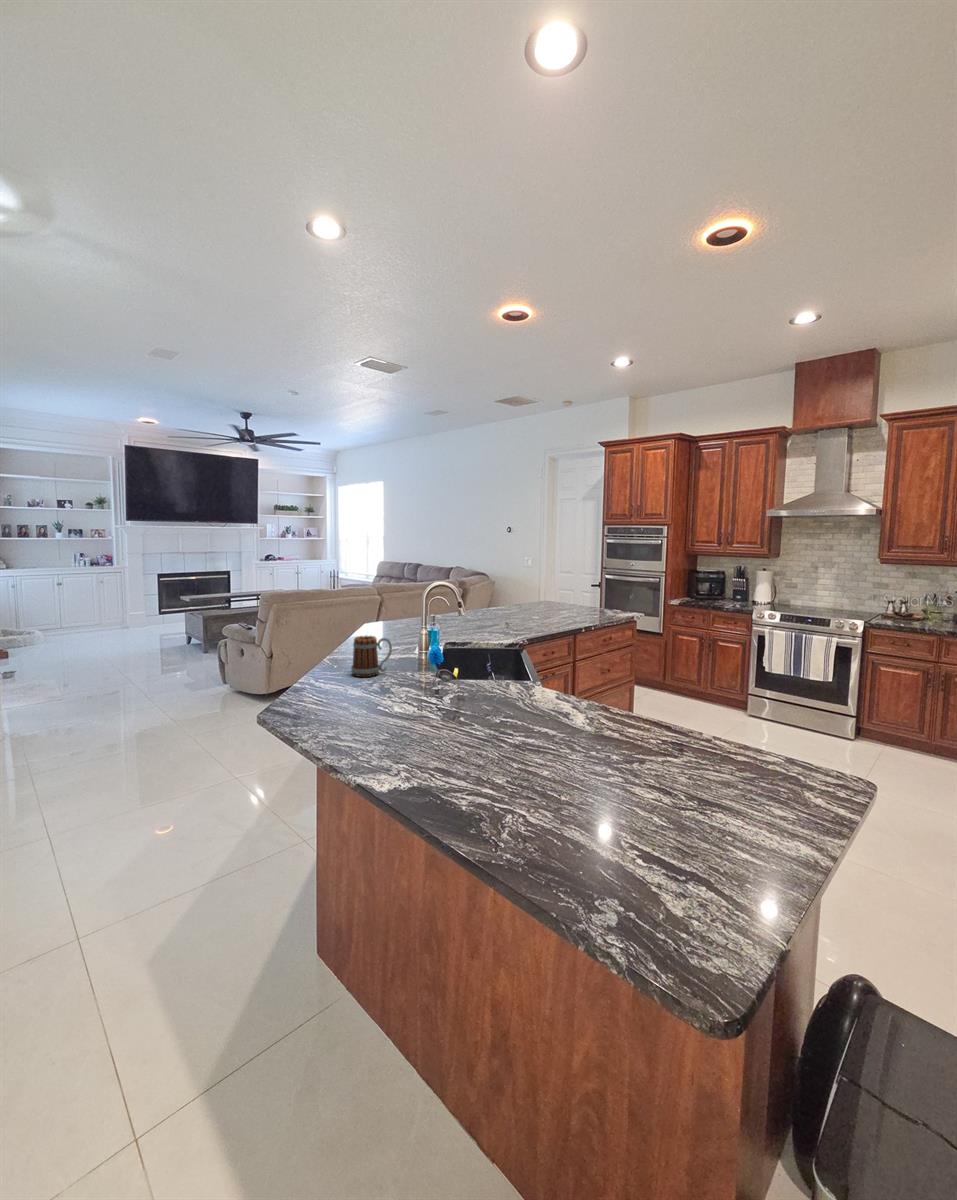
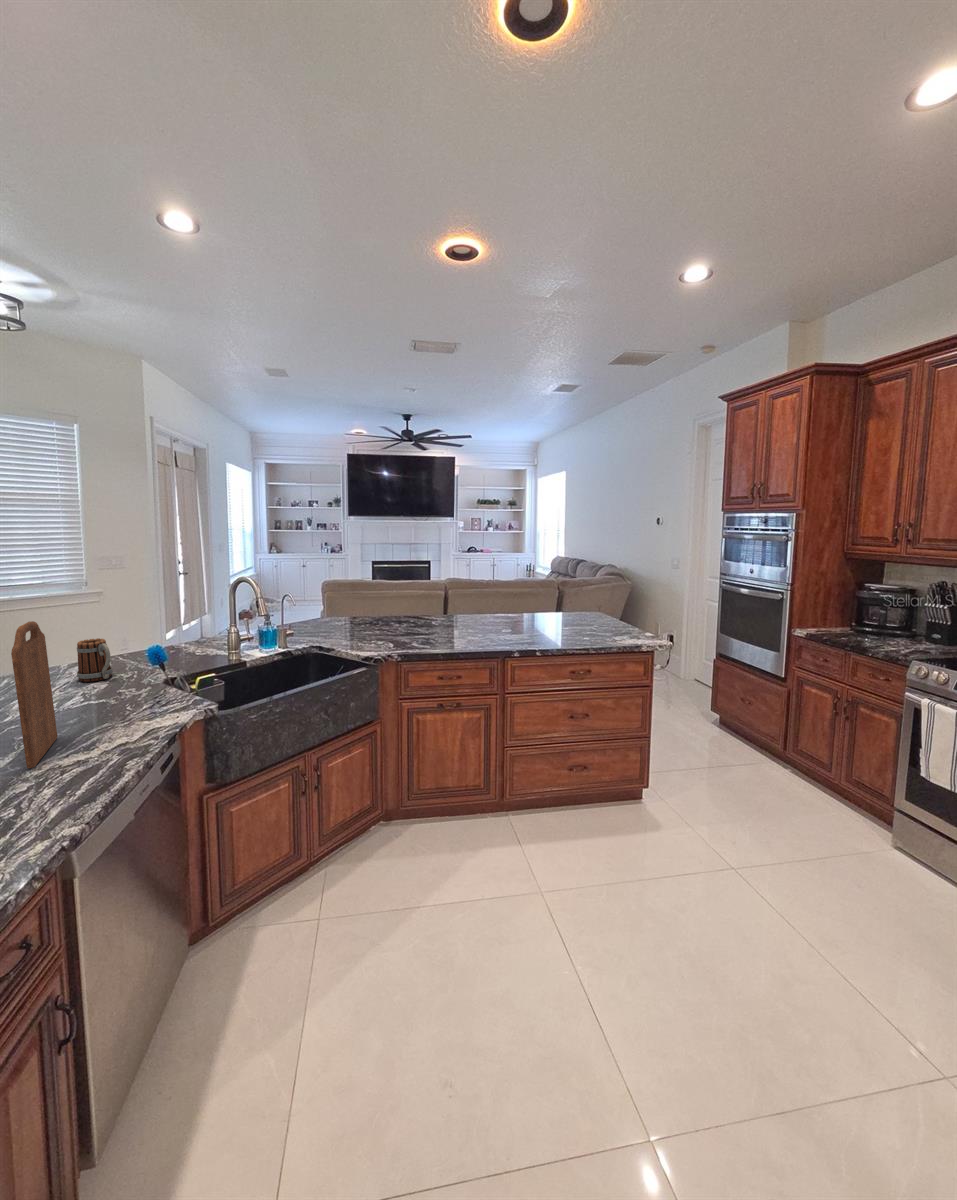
cutting board: none [503,601,562,710] -> present [11,621,57,768]

